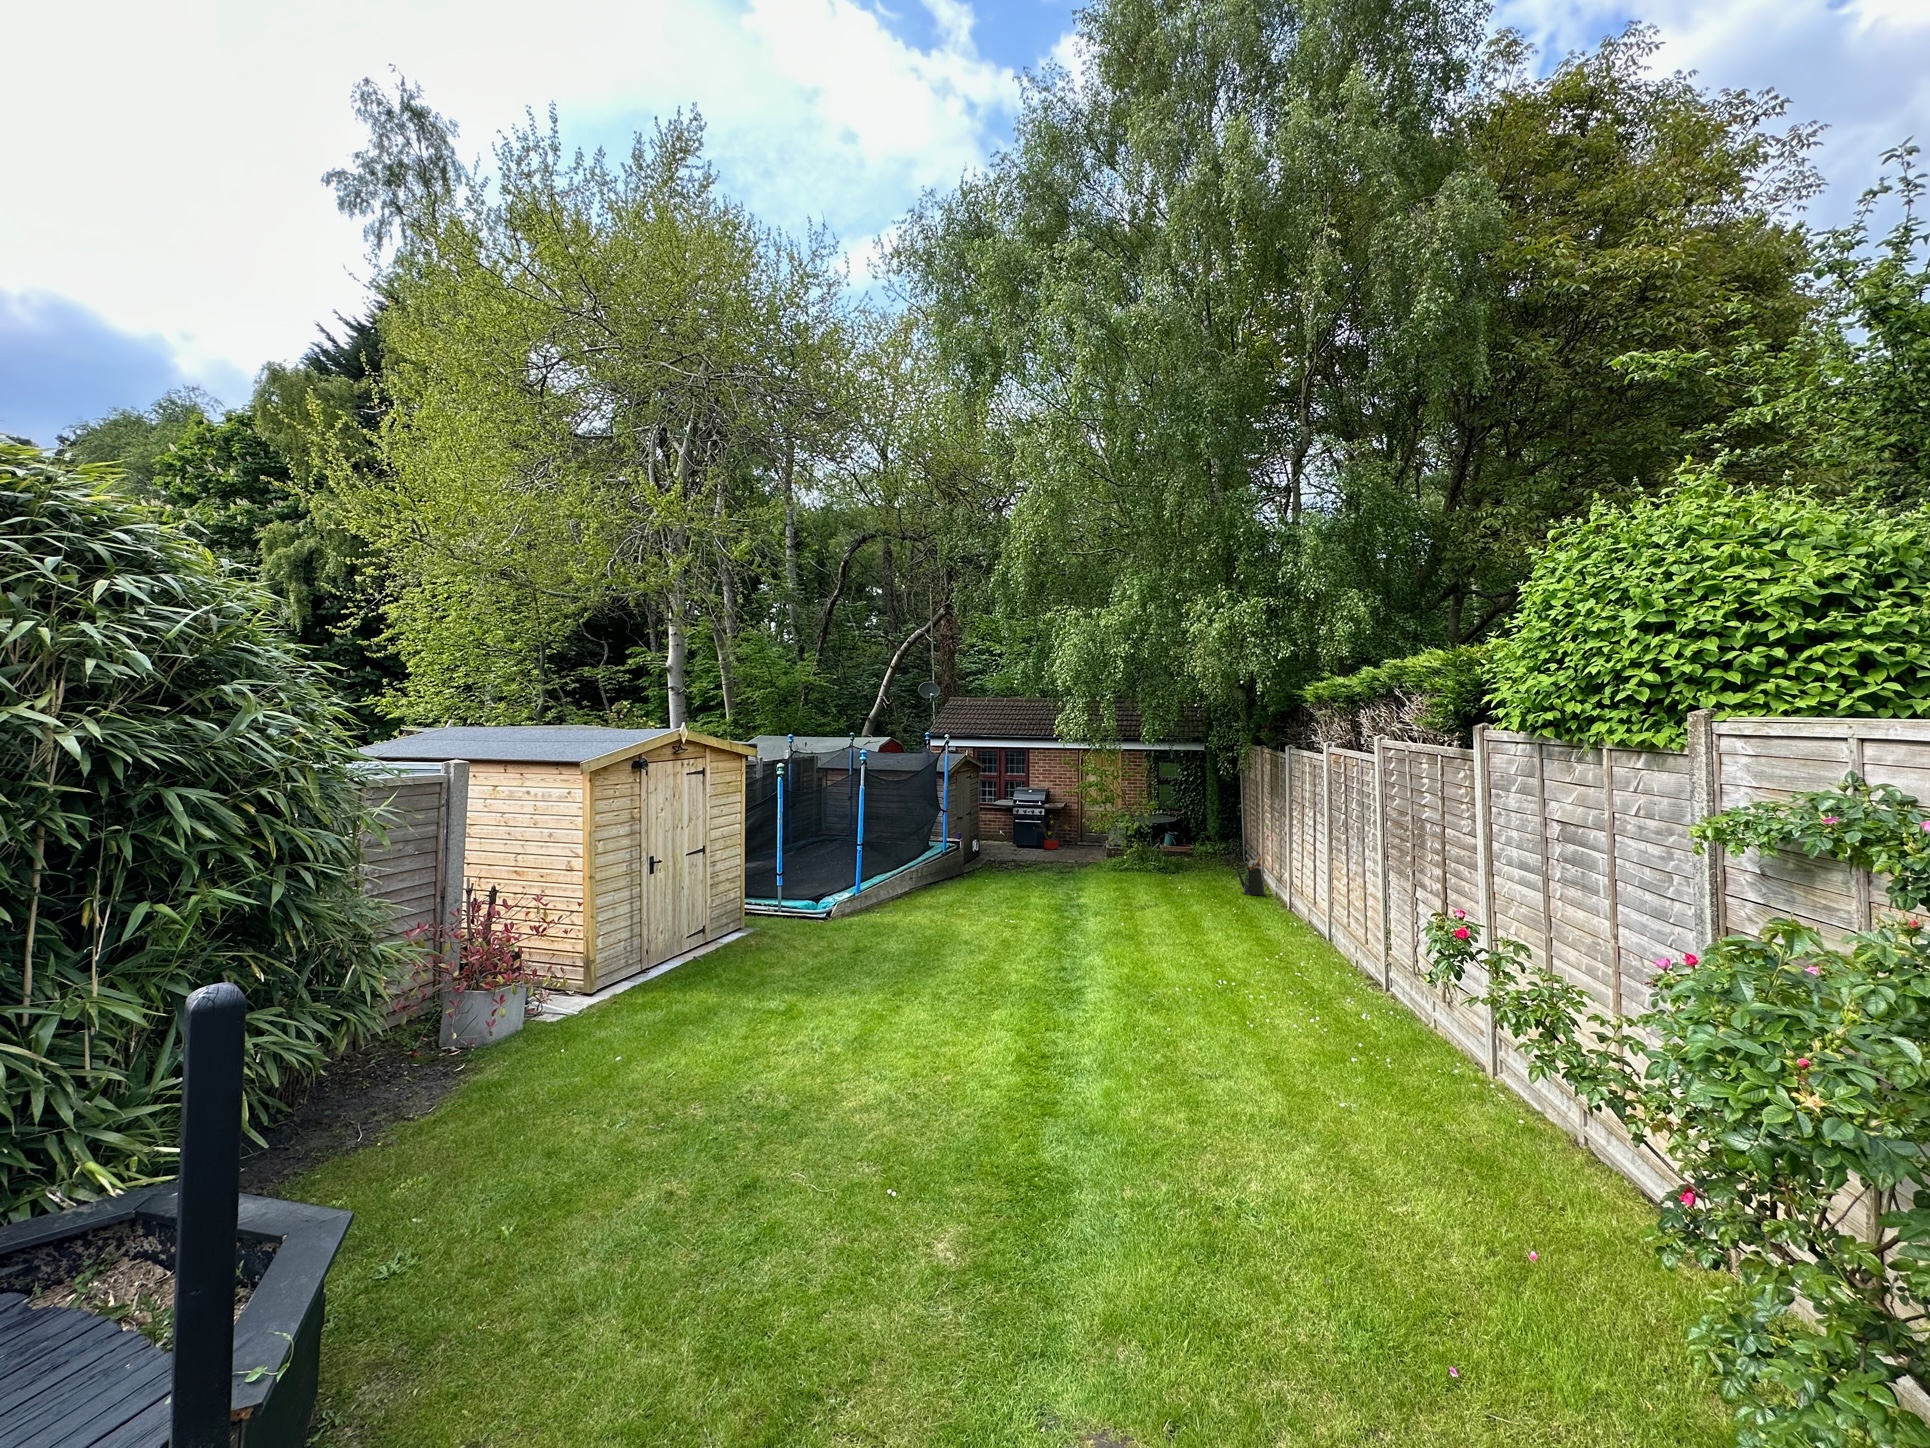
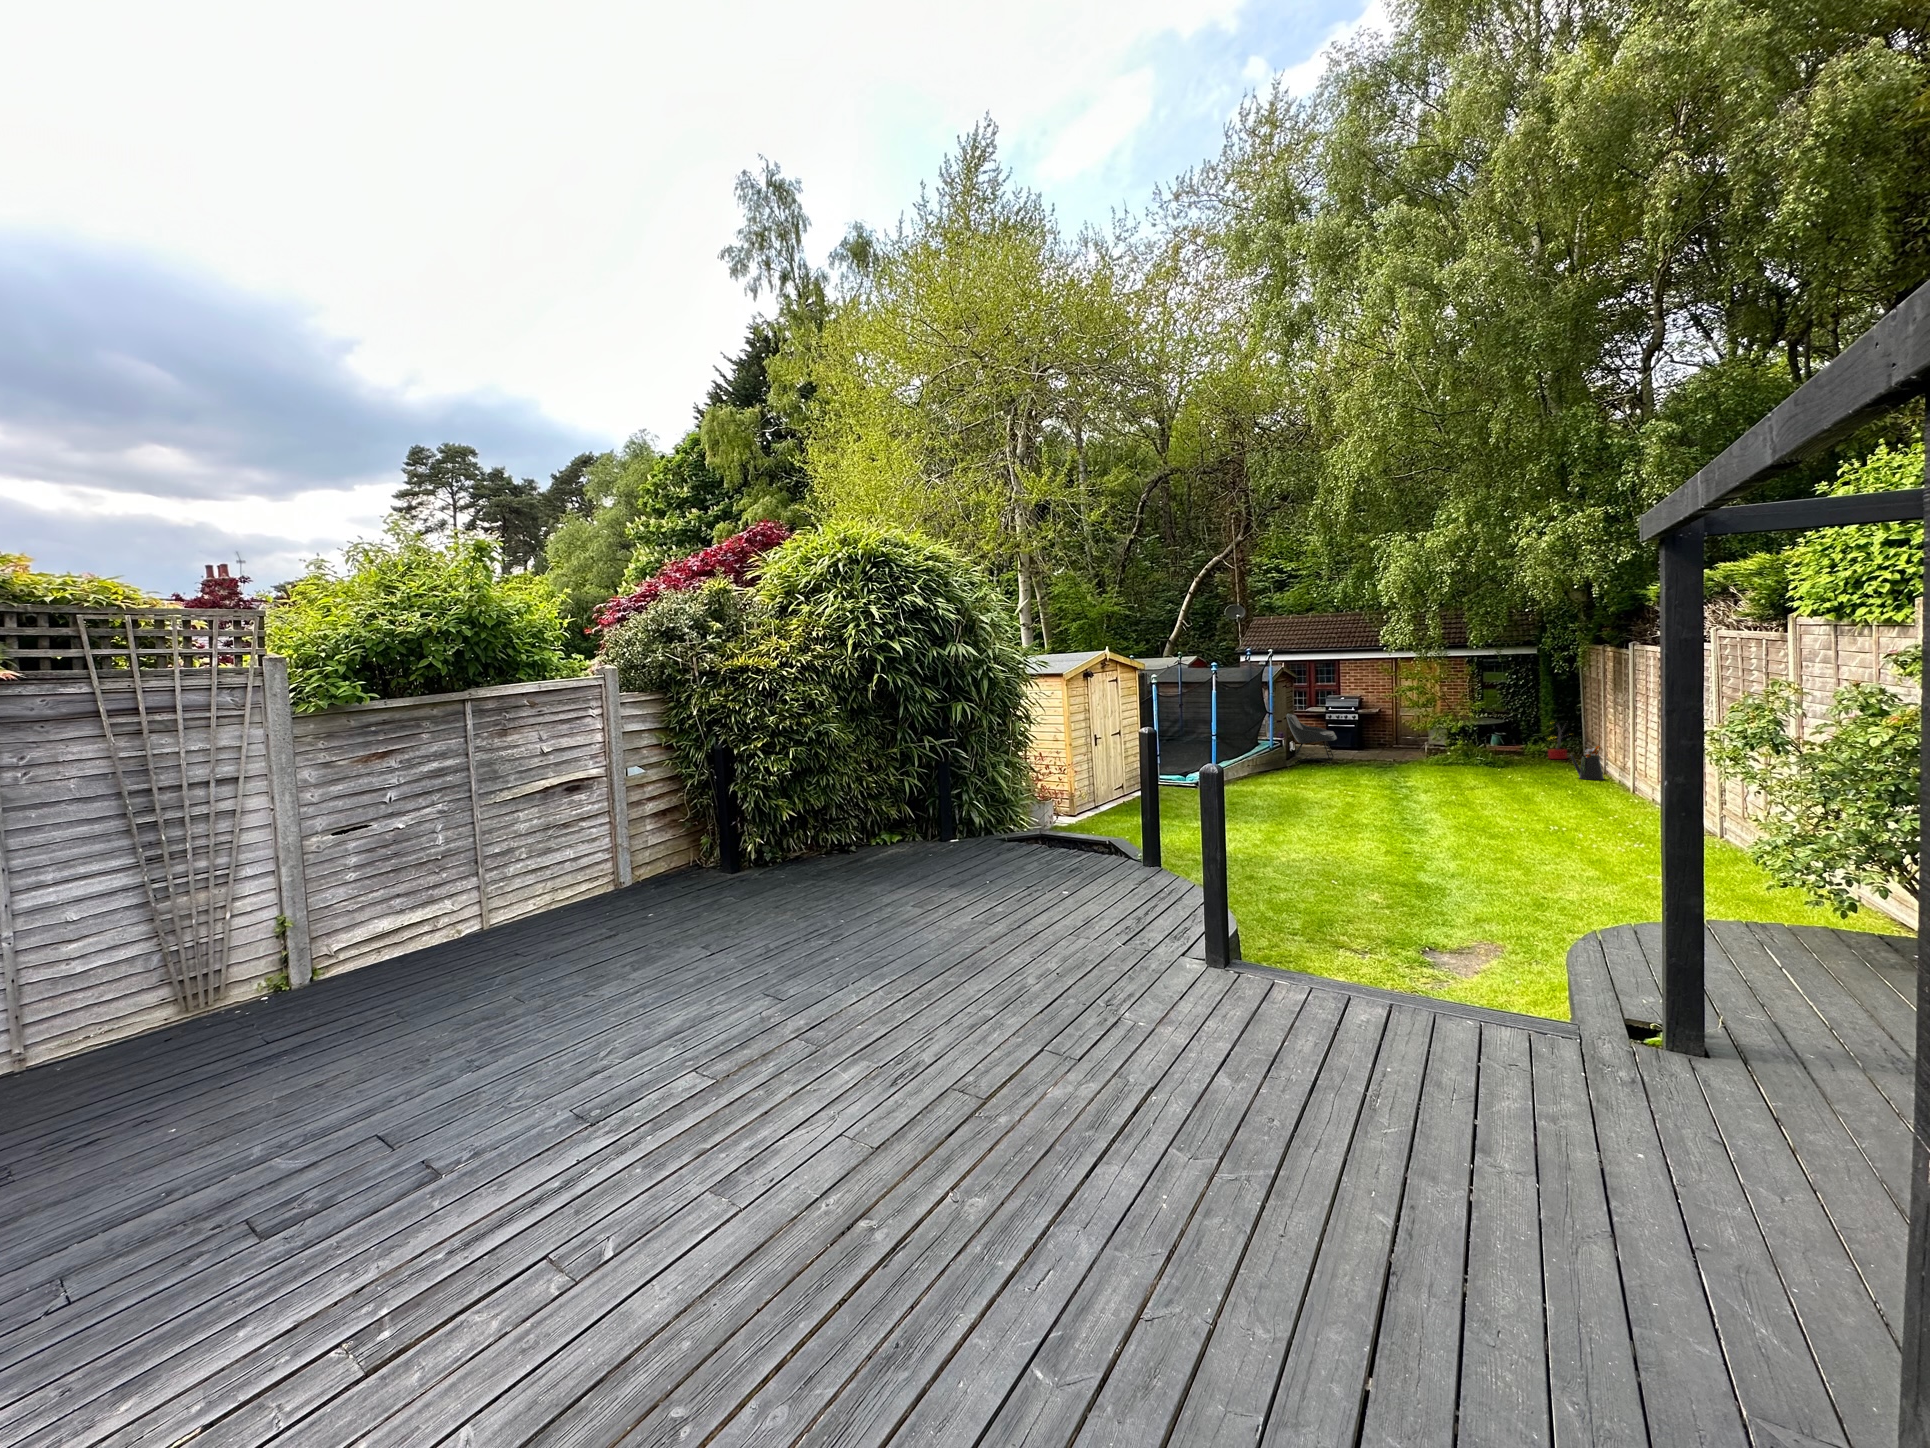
lounge chair: none [967,809,1019,868] -> present [1286,714,1337,763]
decorative plant: present [1044,828,1058,849] -> present [1548,726,1567,759]

